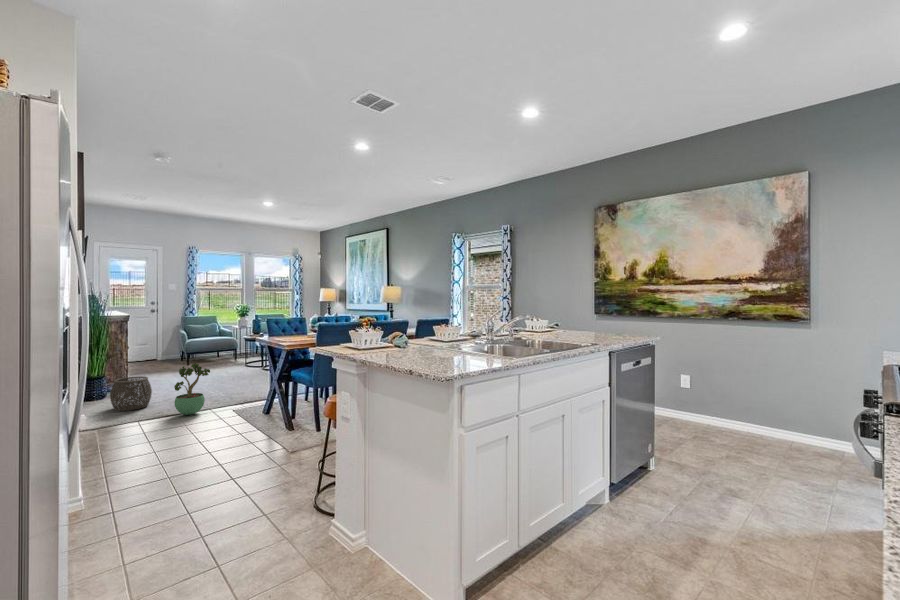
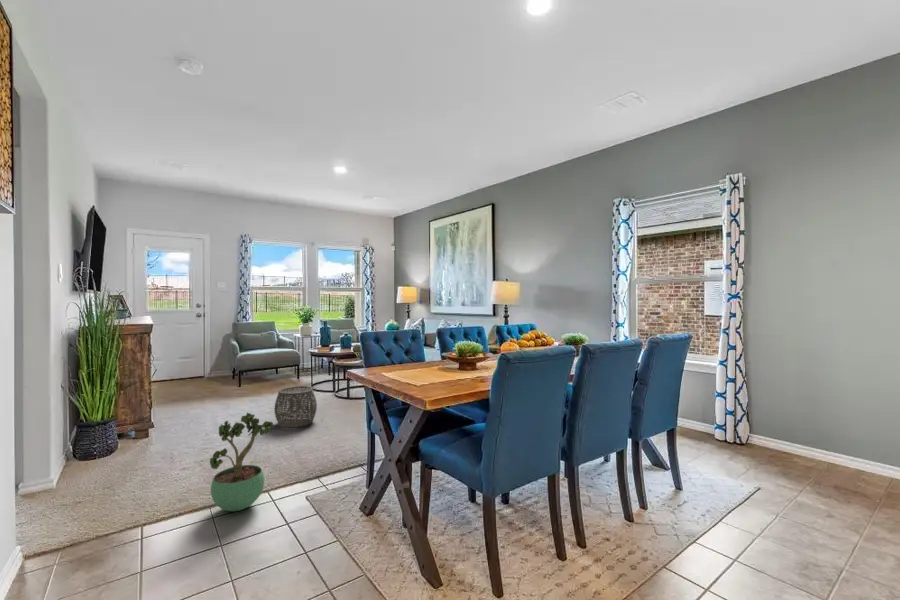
woven basket: present [110,376,152,411] -> present [274,386,317,428]

